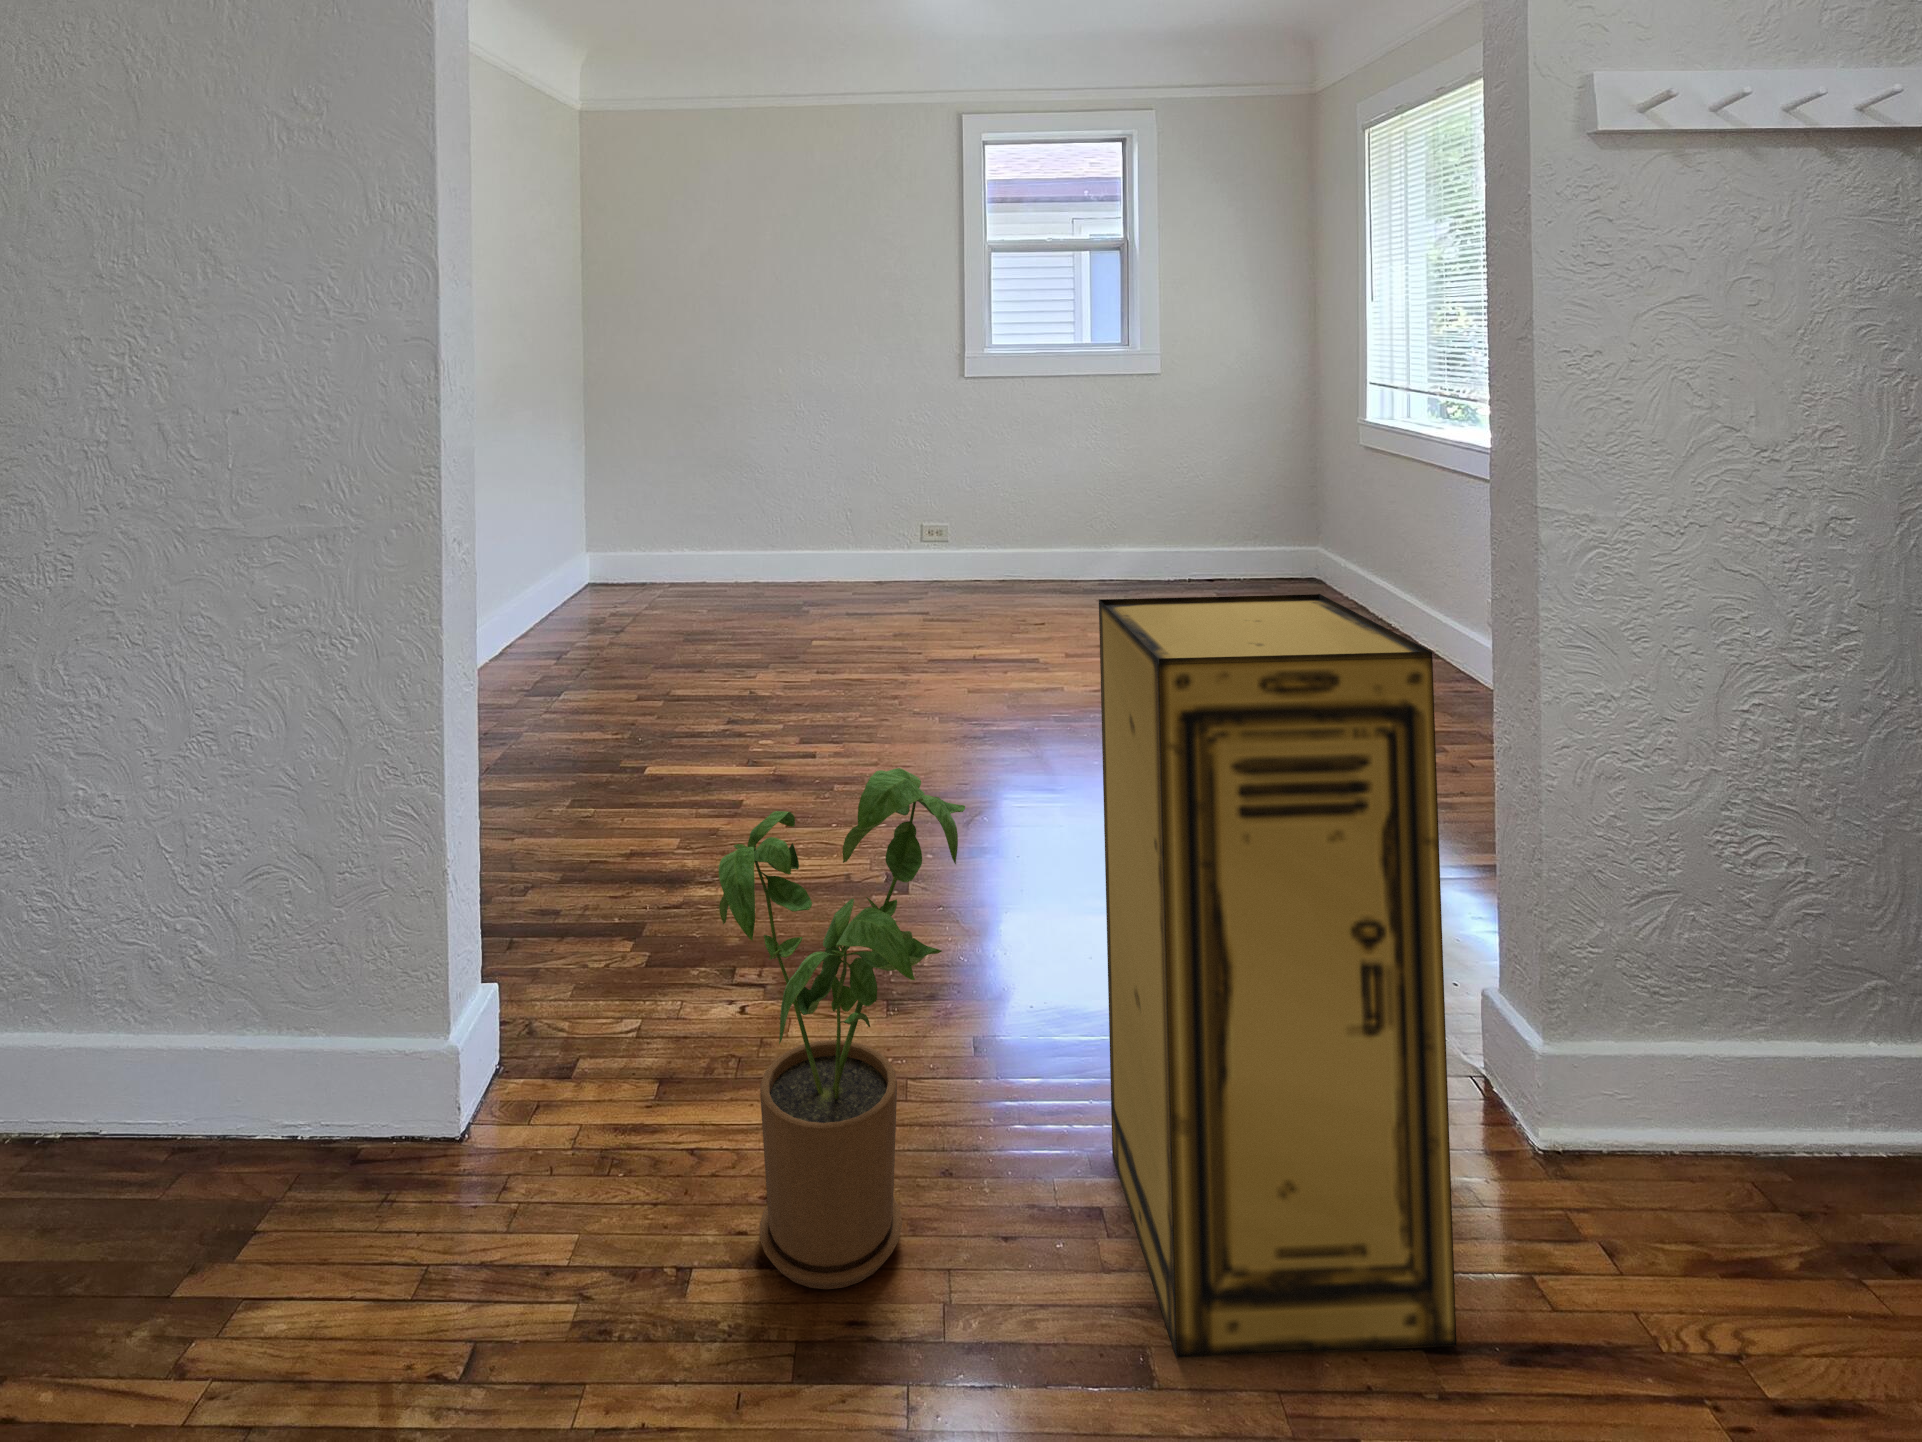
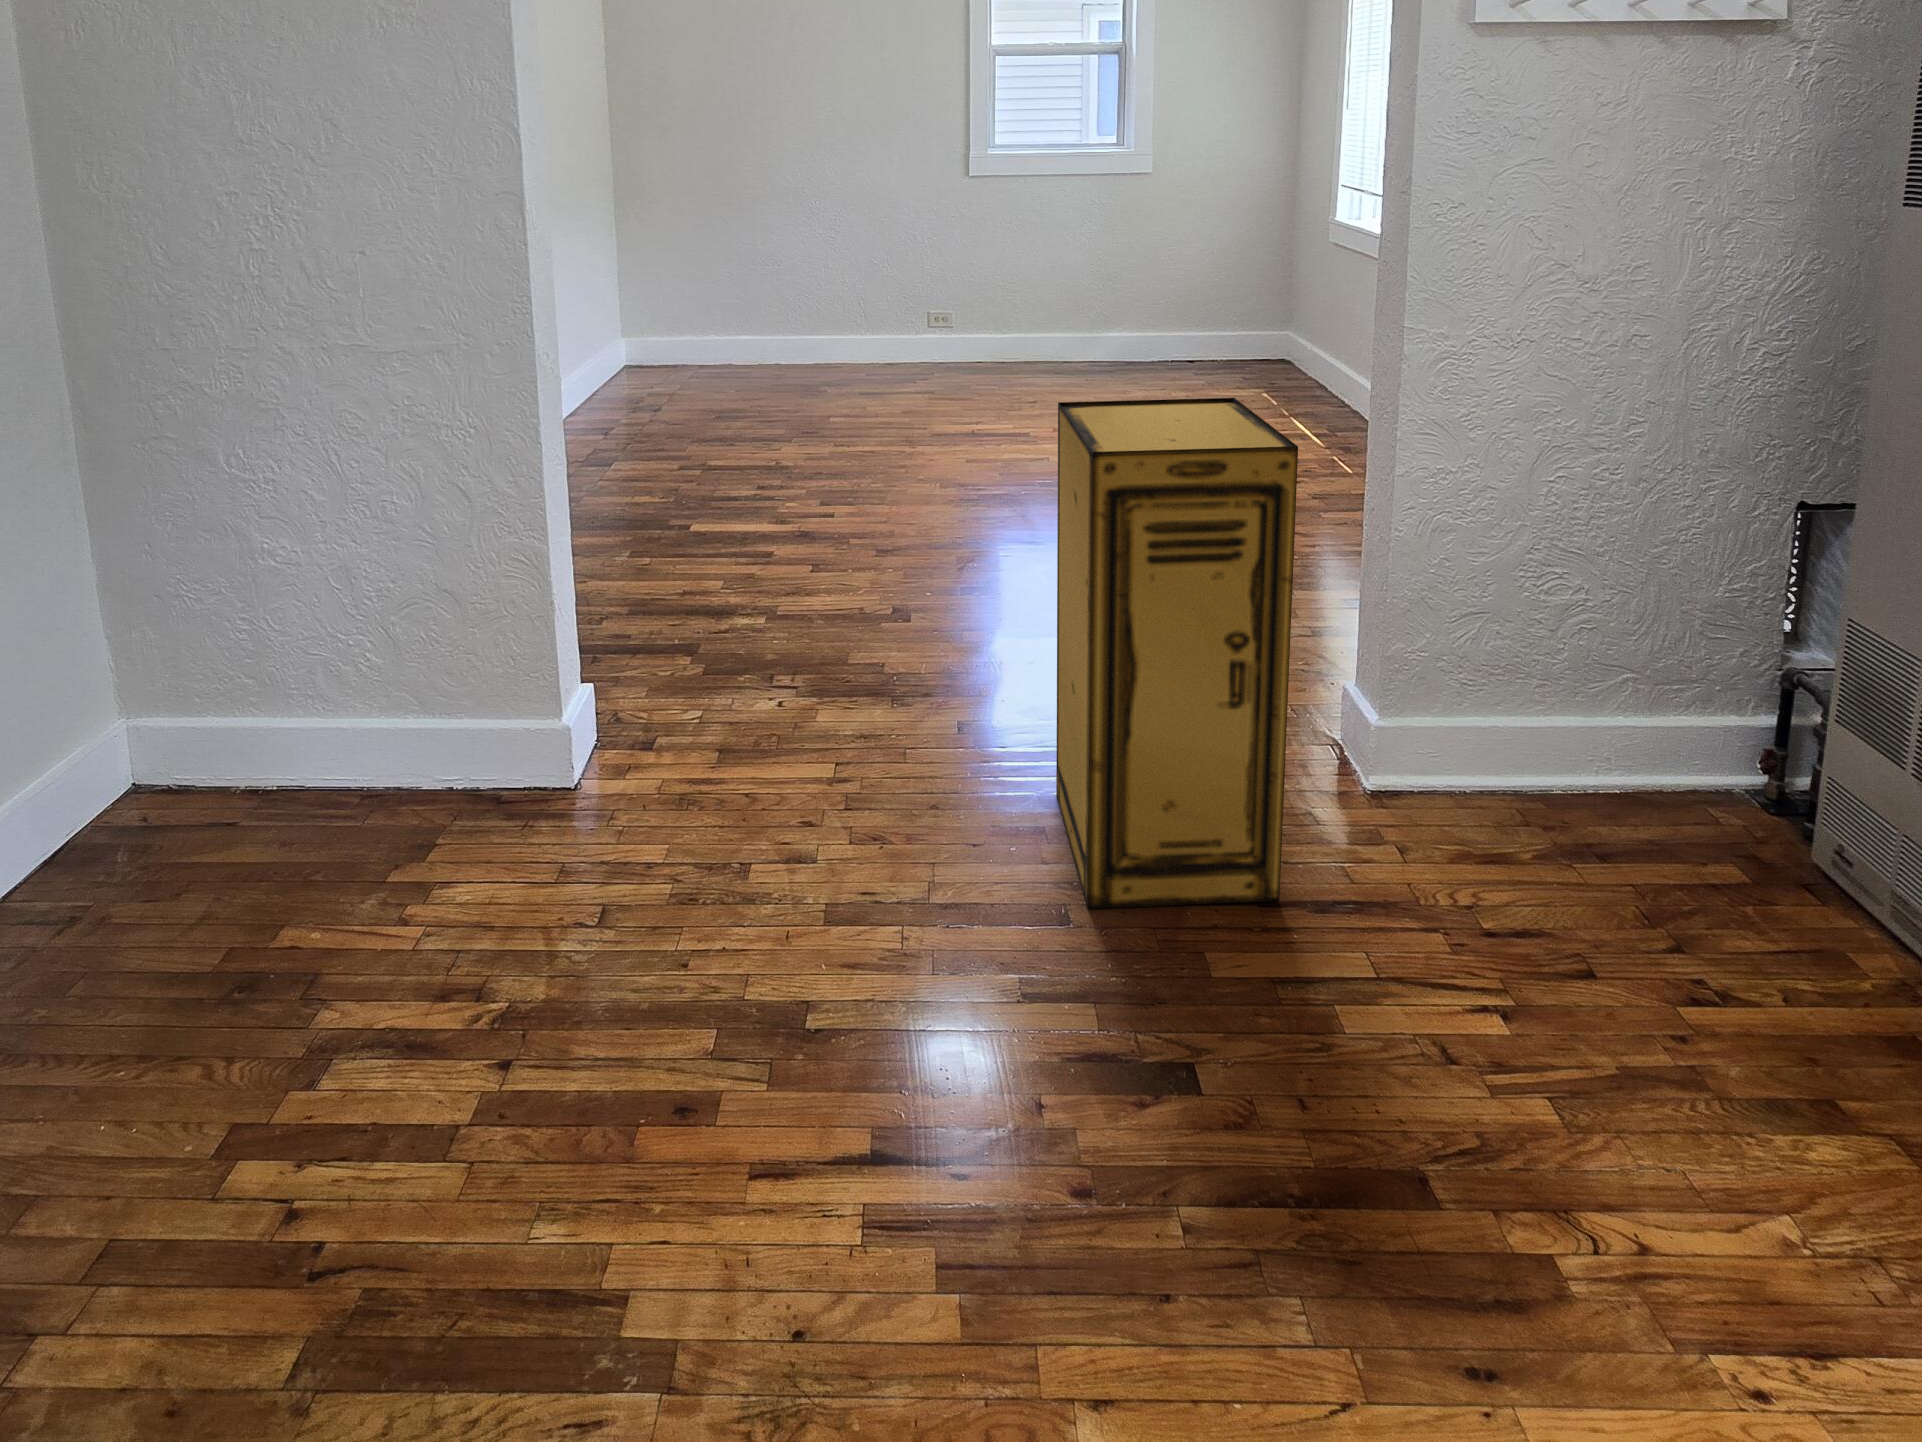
house plant: present [719,768,965,1289] -> none [763,529,950,874]

